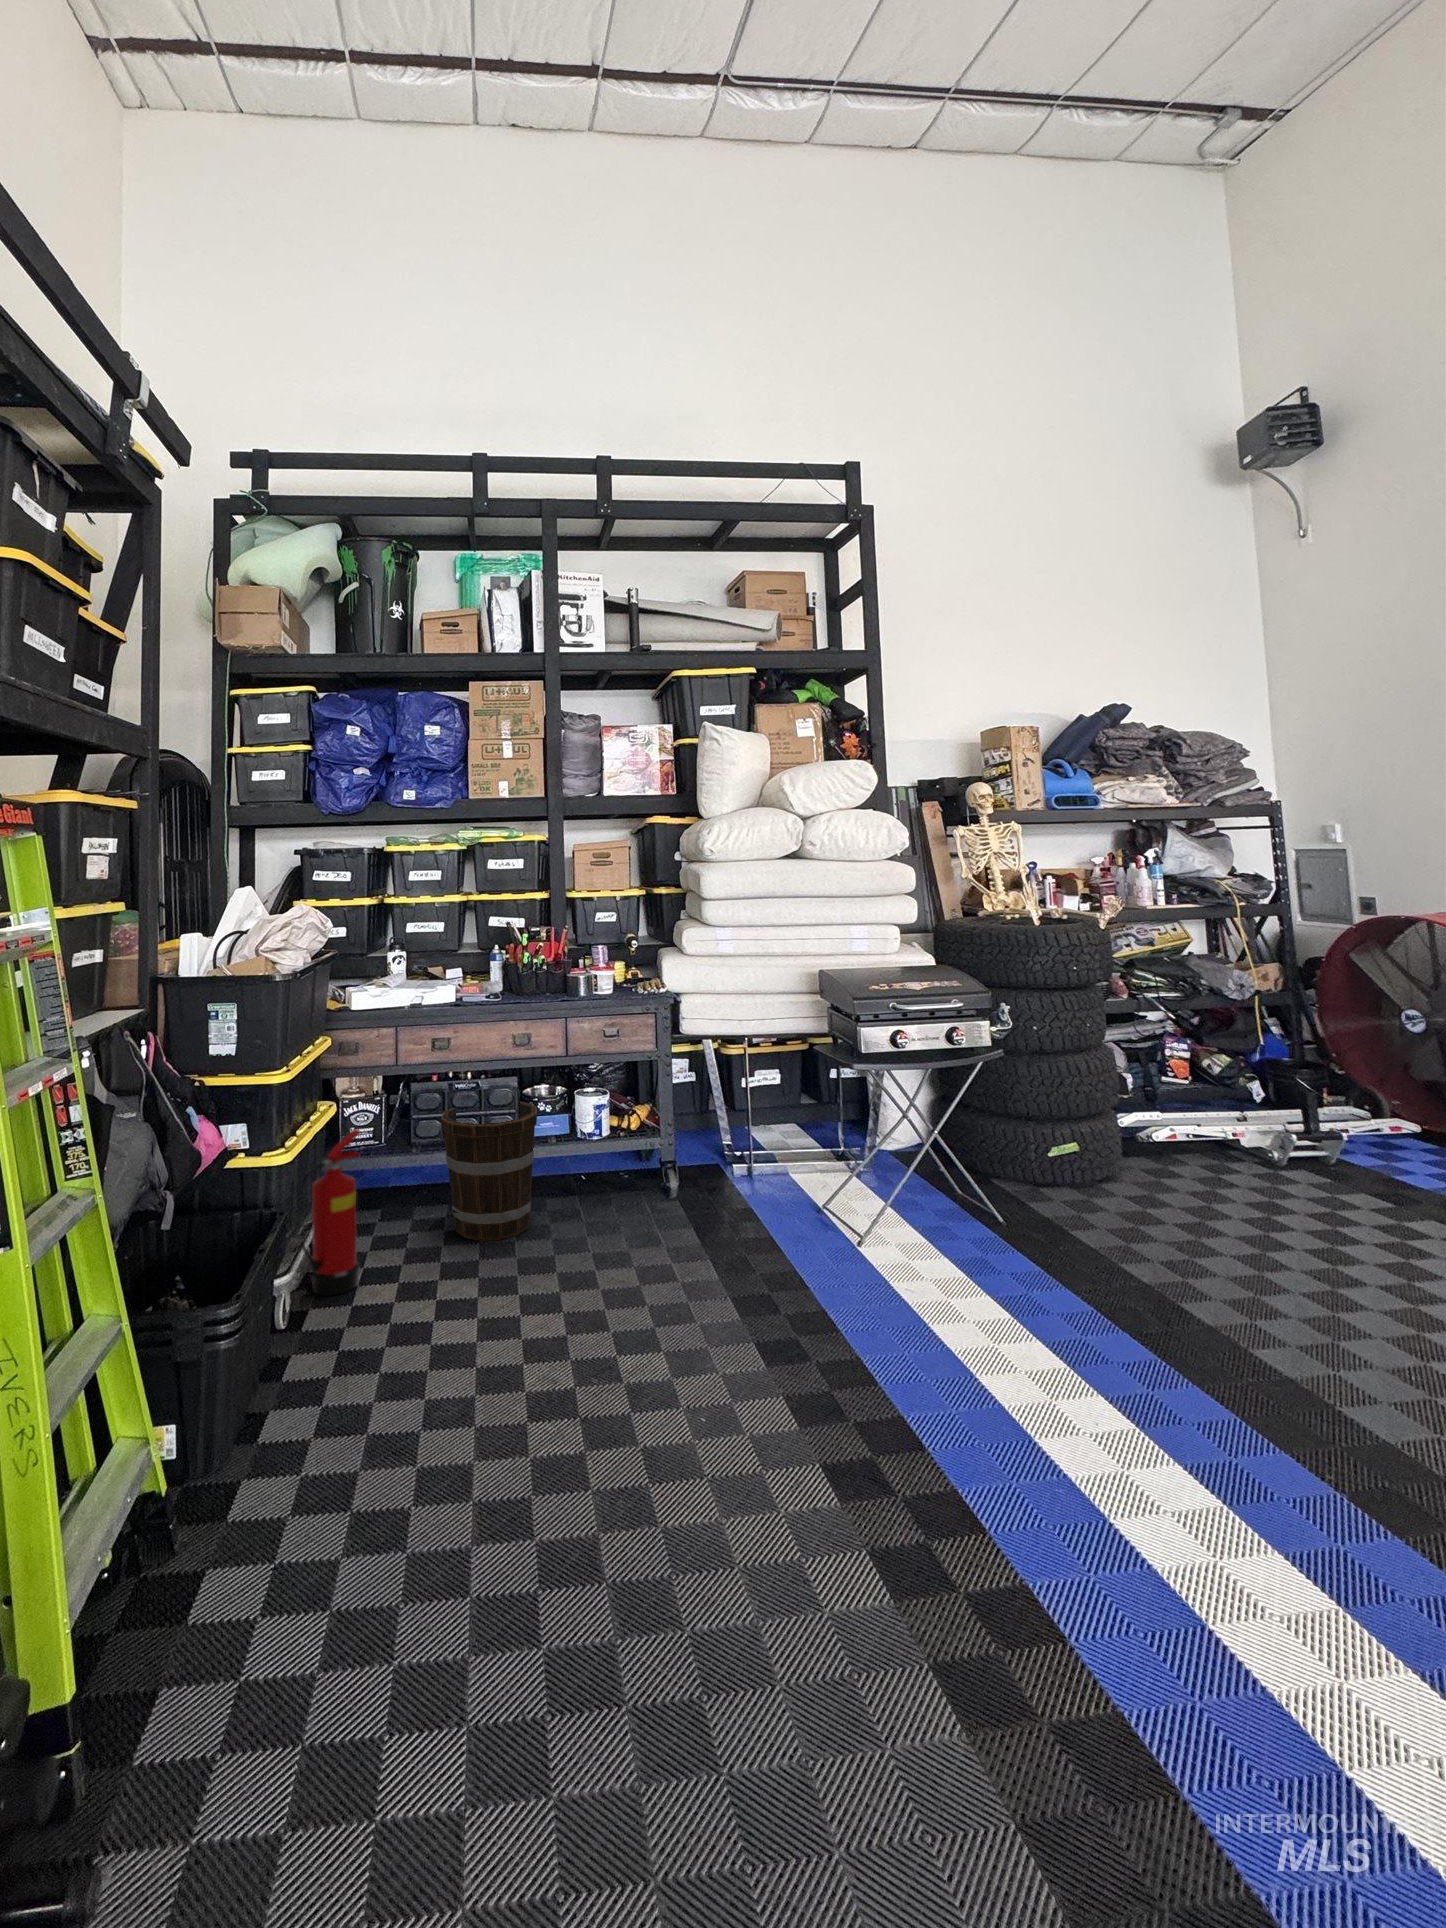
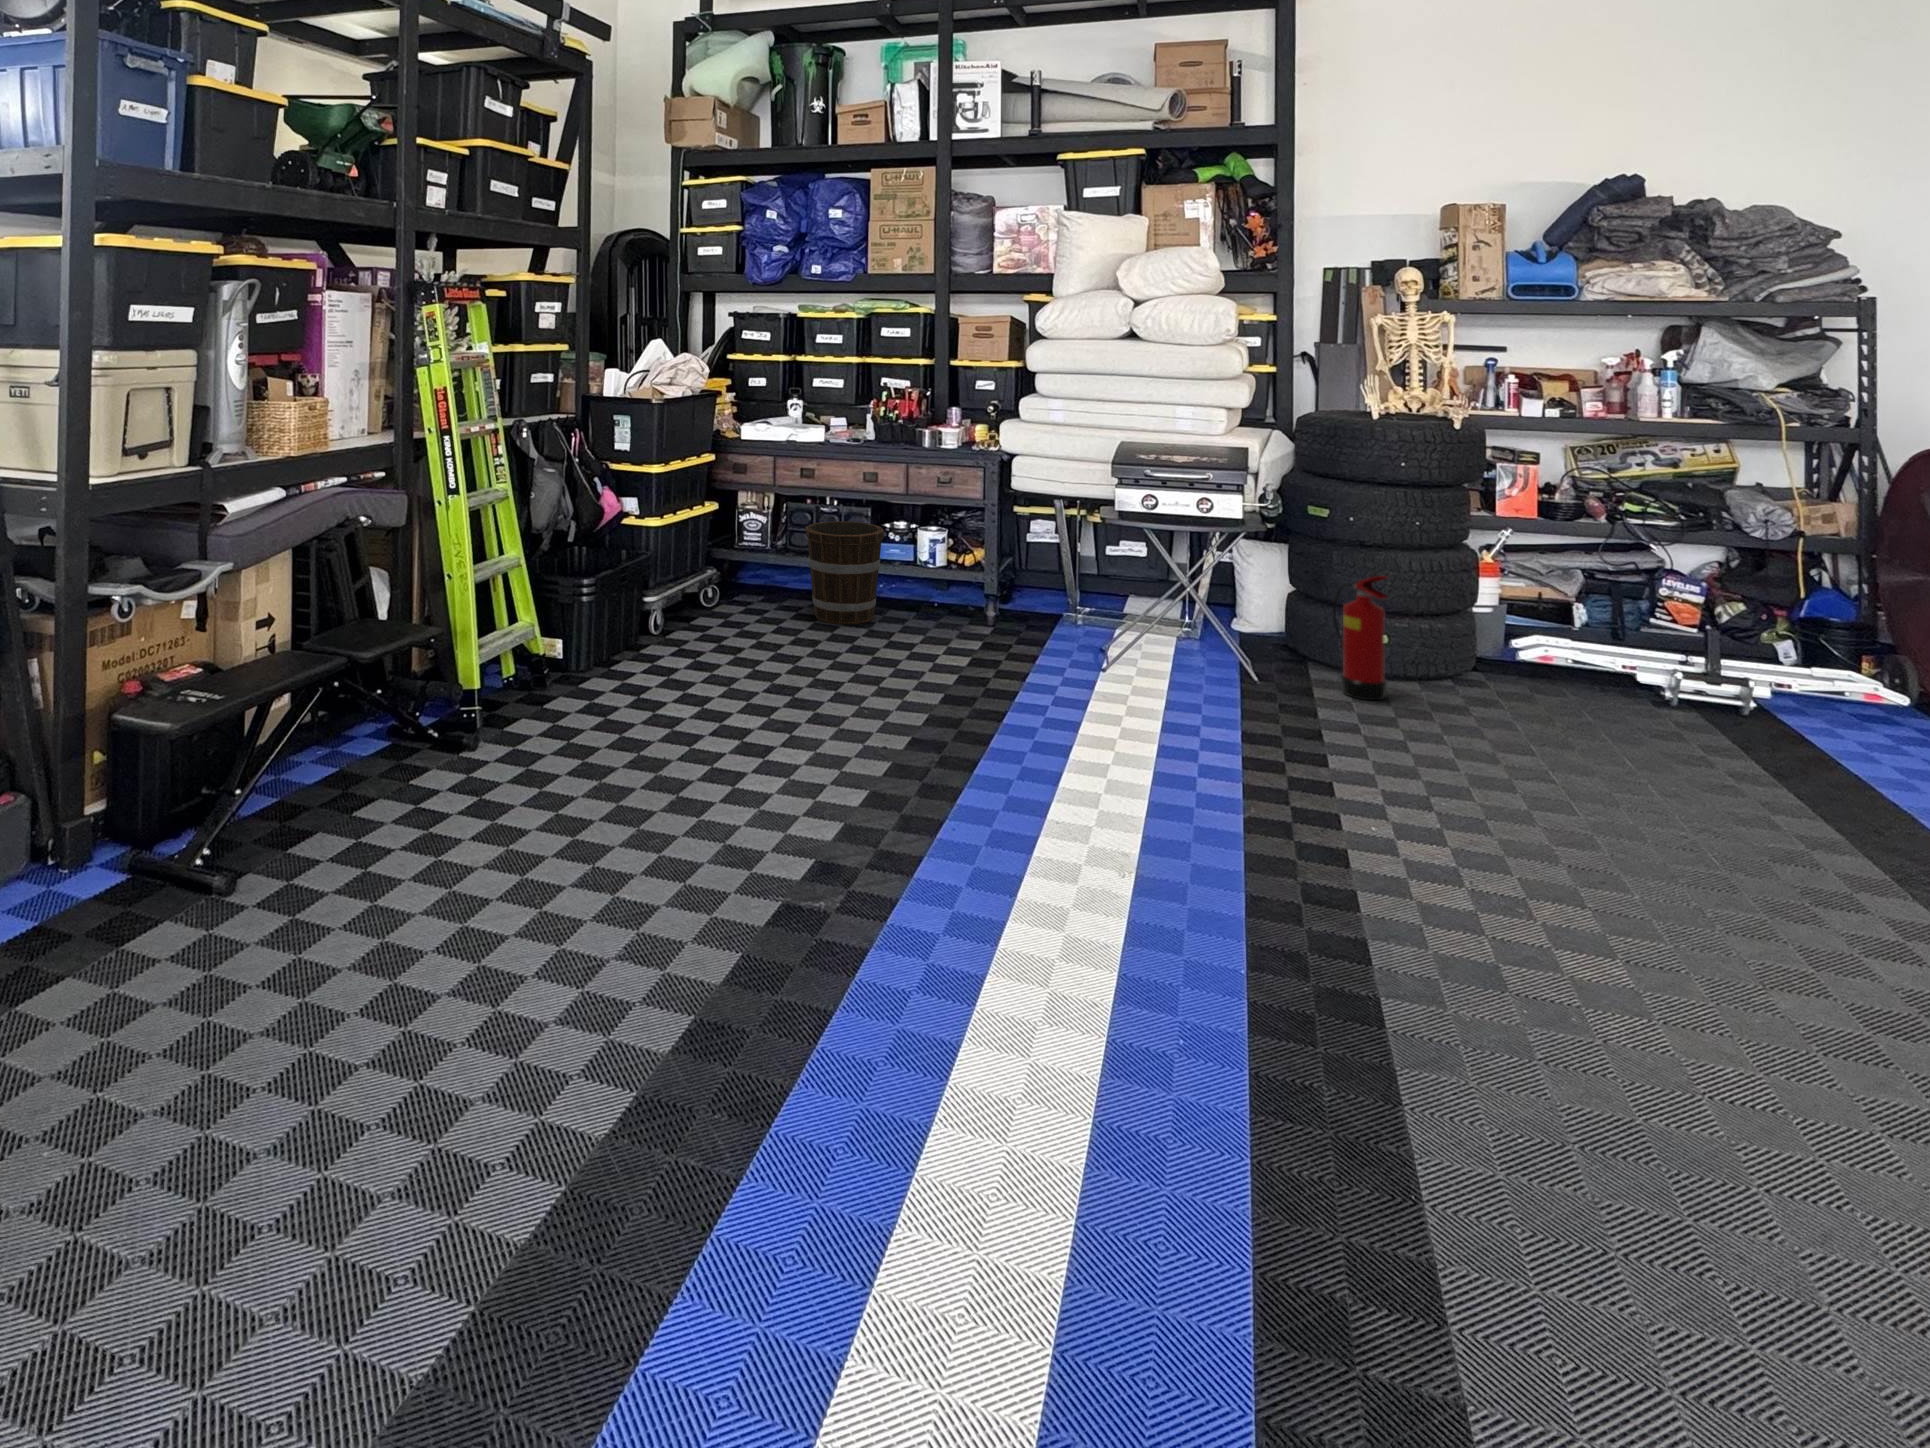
fire extinguisher: present [302,1129,360,1296] -> present [1333,576,1387,700]

